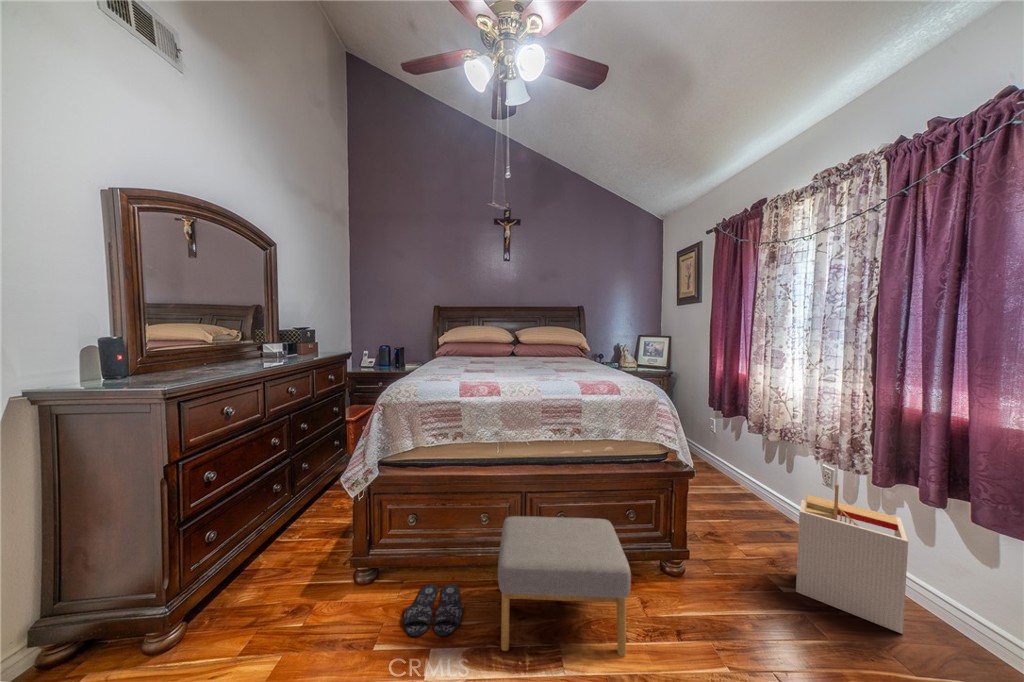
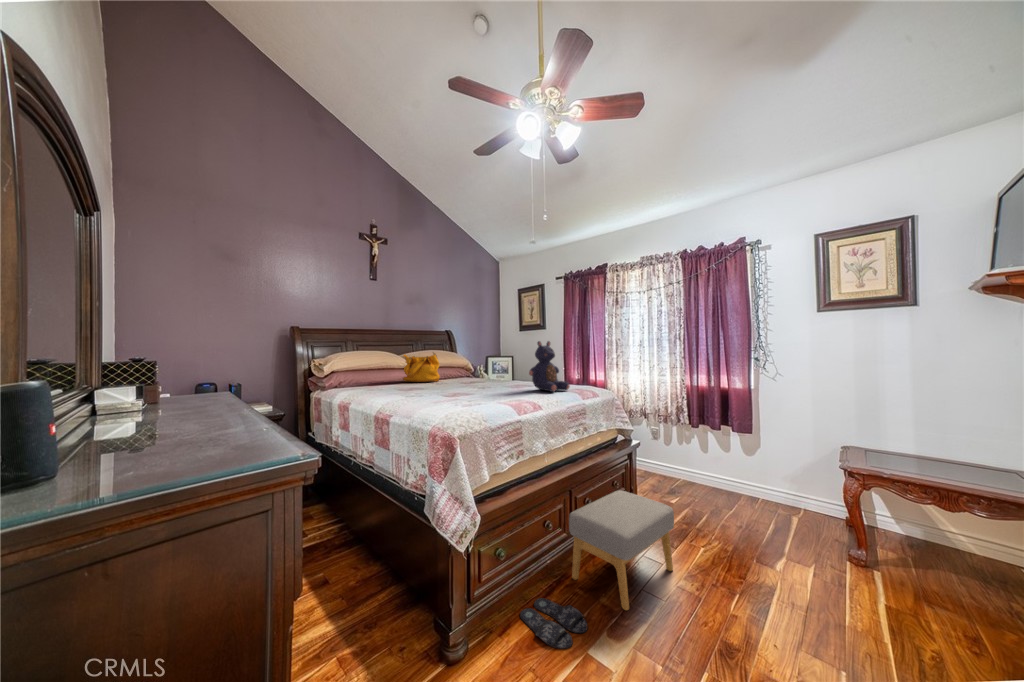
teddy bear: none [552,318,601,379] -> present [529,341,570,392]
handbag: none [507,328,541,357] -> present [403,353,440,382]
storage bin: present [796,484,908,634] -> none [667,433,722,502]

